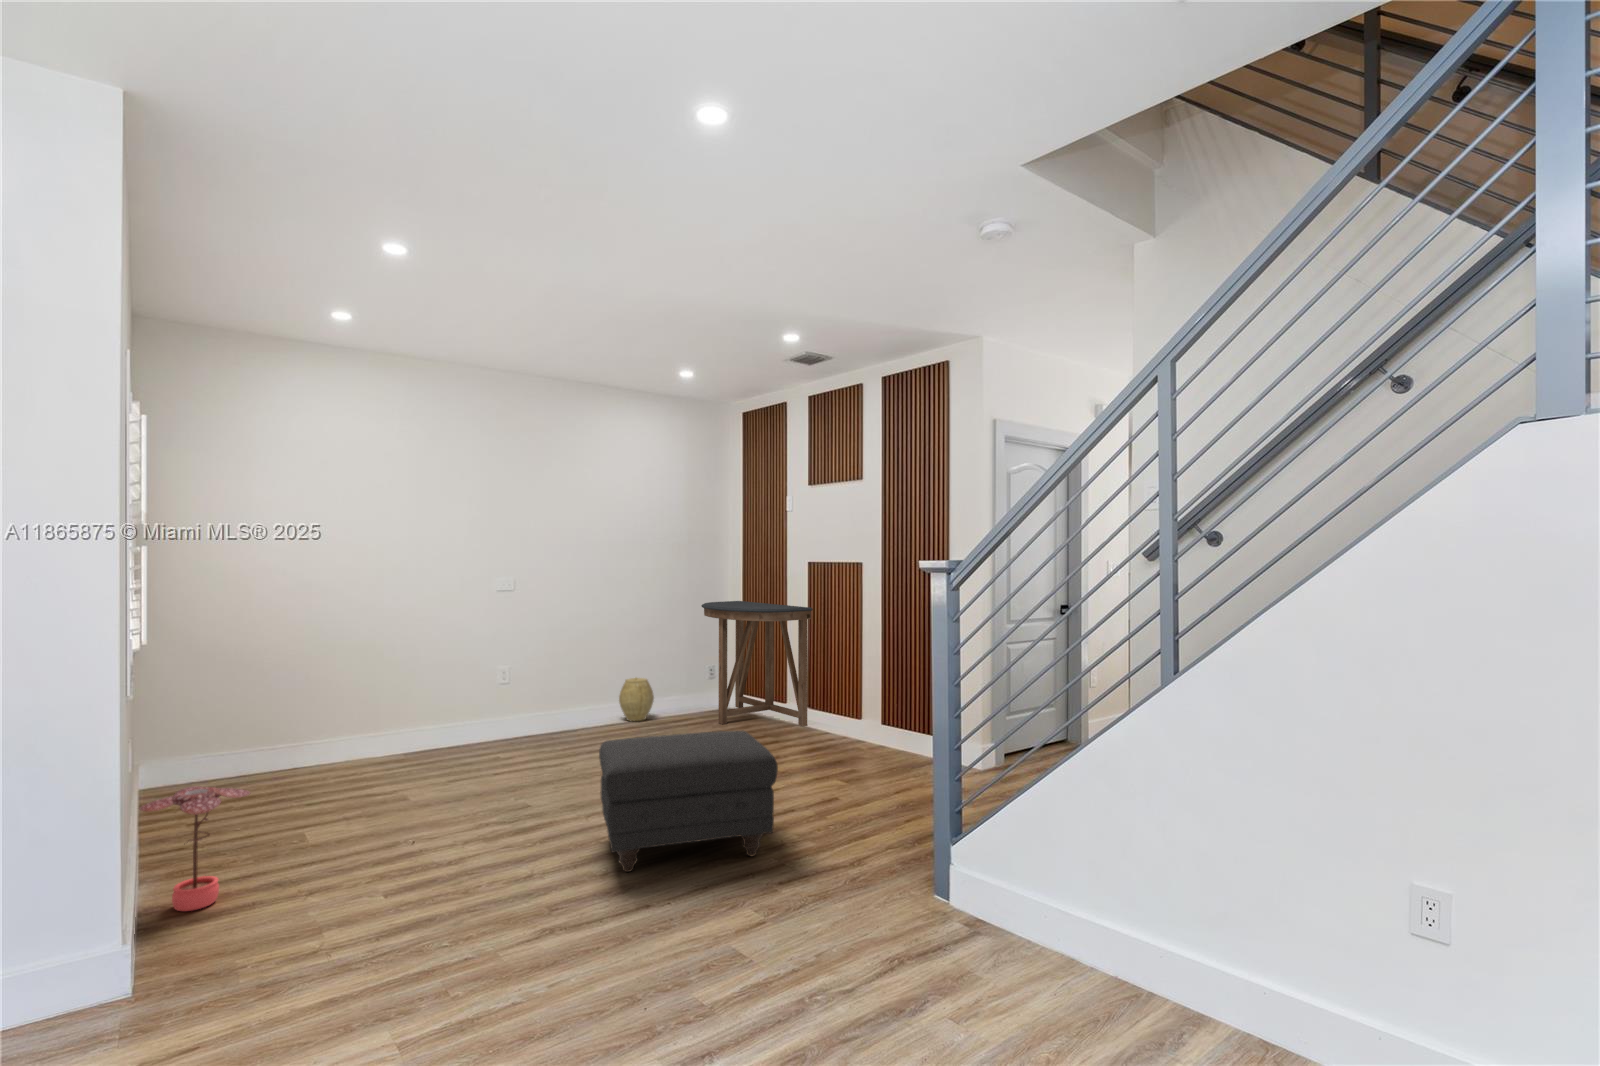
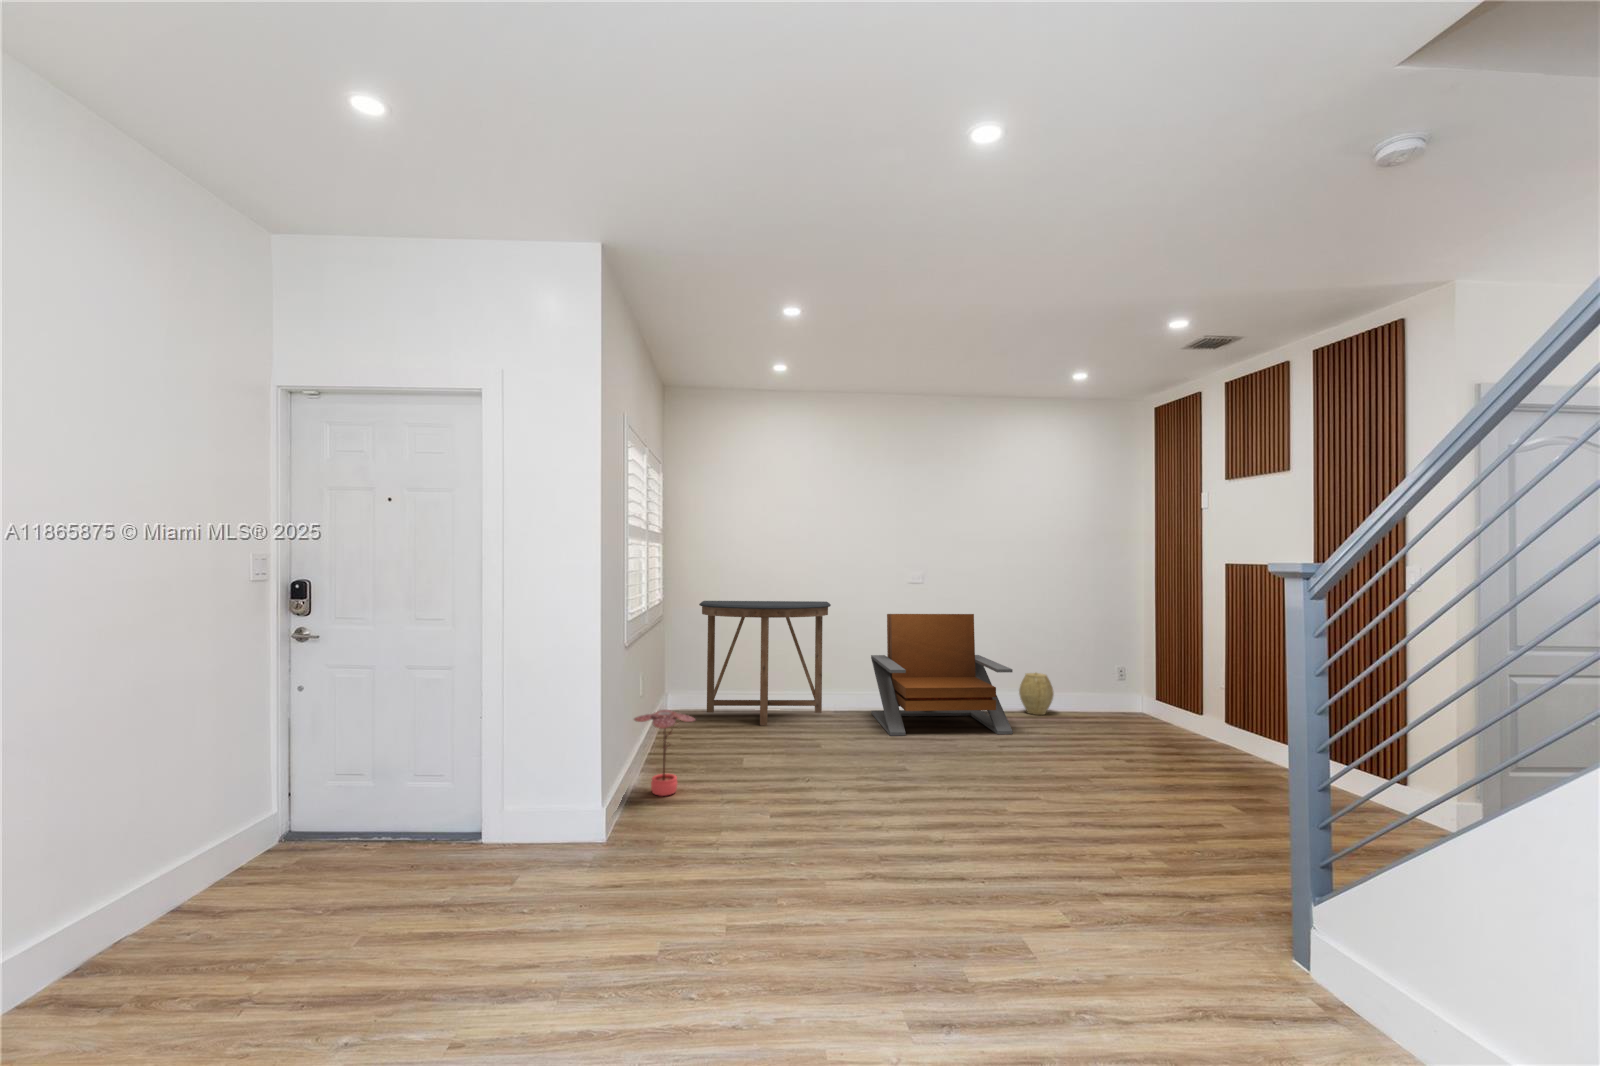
console table: present [701,601,813,727] -> present [699,601,831,726]
lounge chair: none [453,621,624,769] -> present [871,614,1013,736]
ottoman: present [599,731,778,872] -> none [936,722,1114,862]

